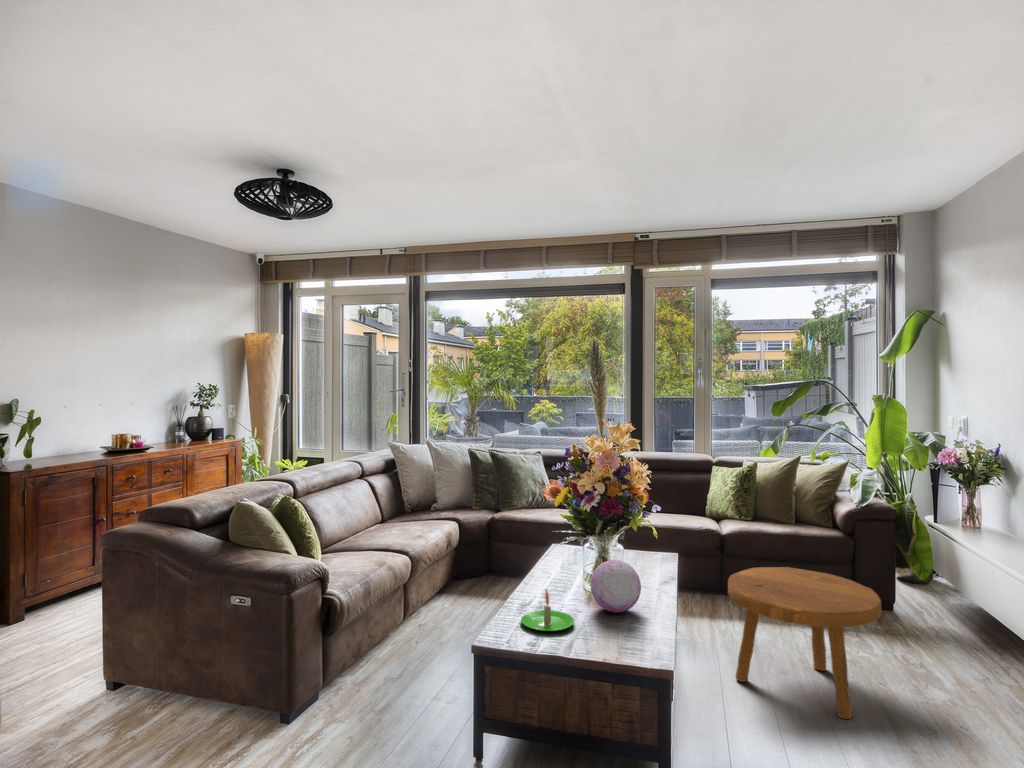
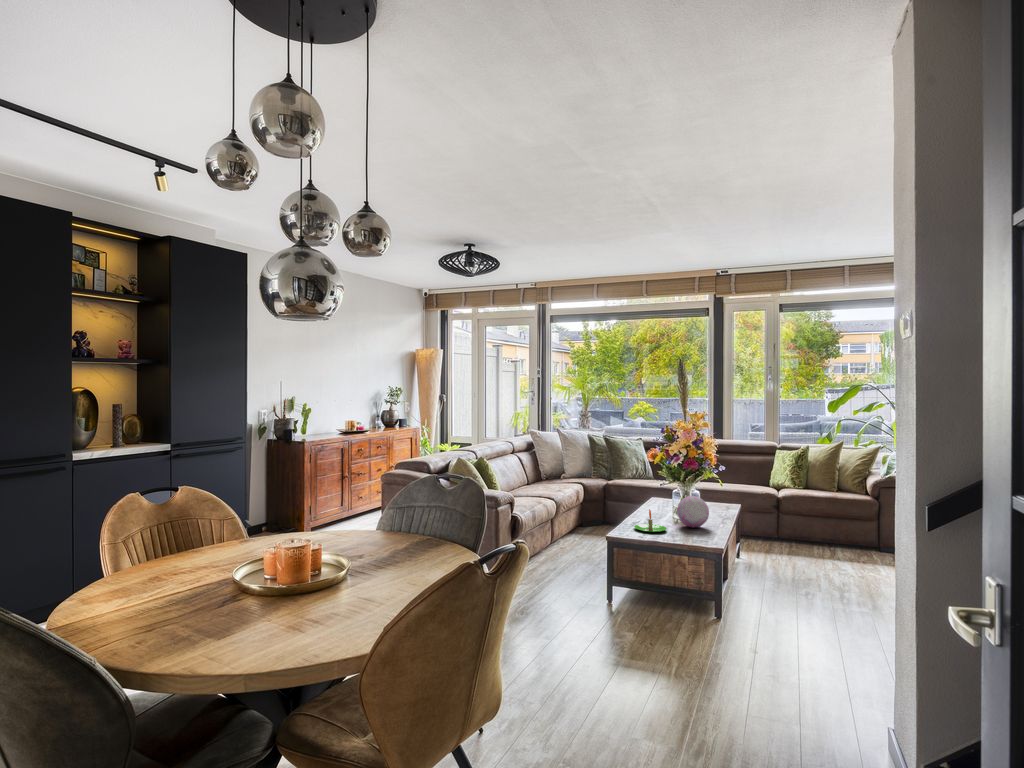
footstool: present [728,567,882,719] -> none [770,511,871,599]

